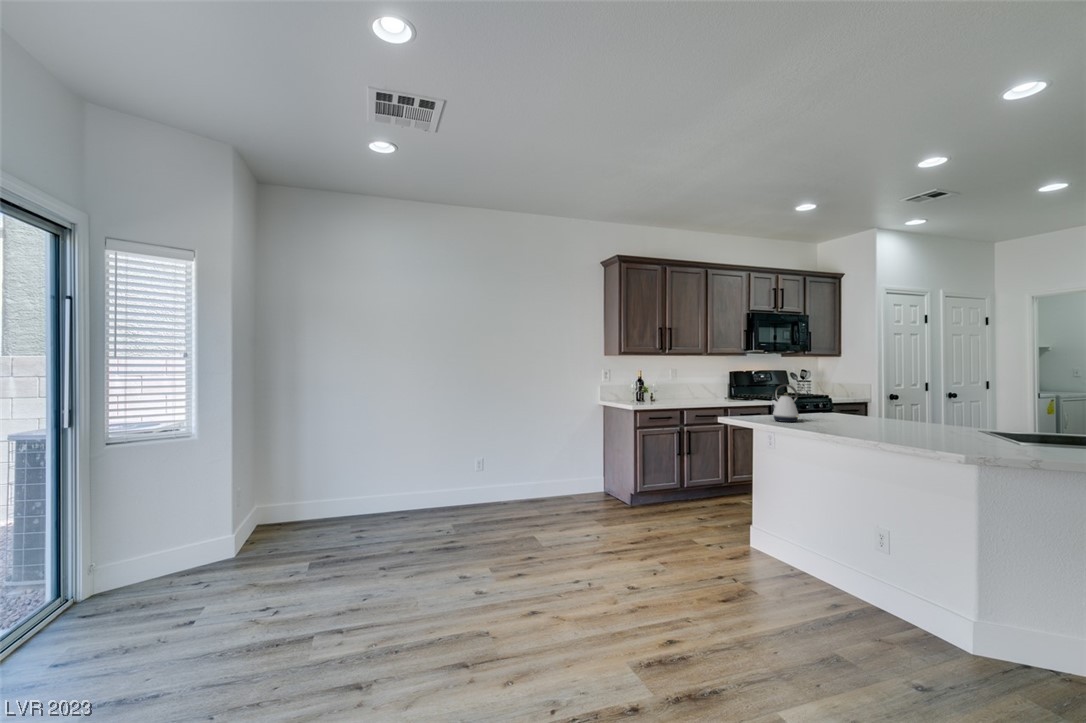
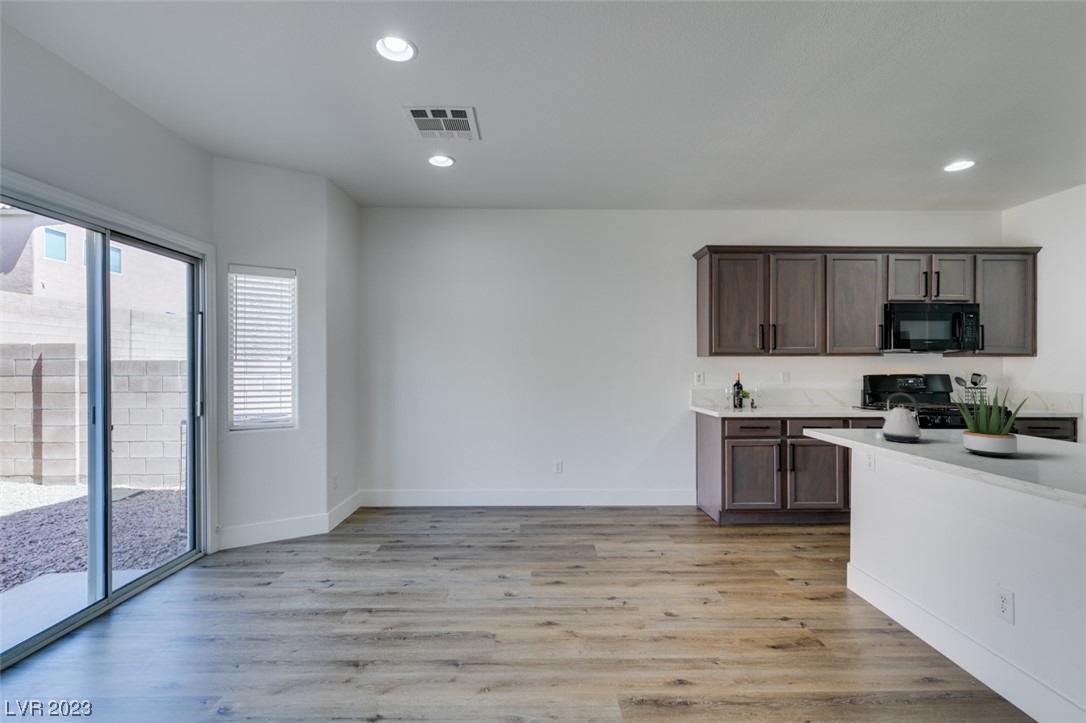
potted plant: none [823,378,869,428] -> present [951,387,1028,456]

